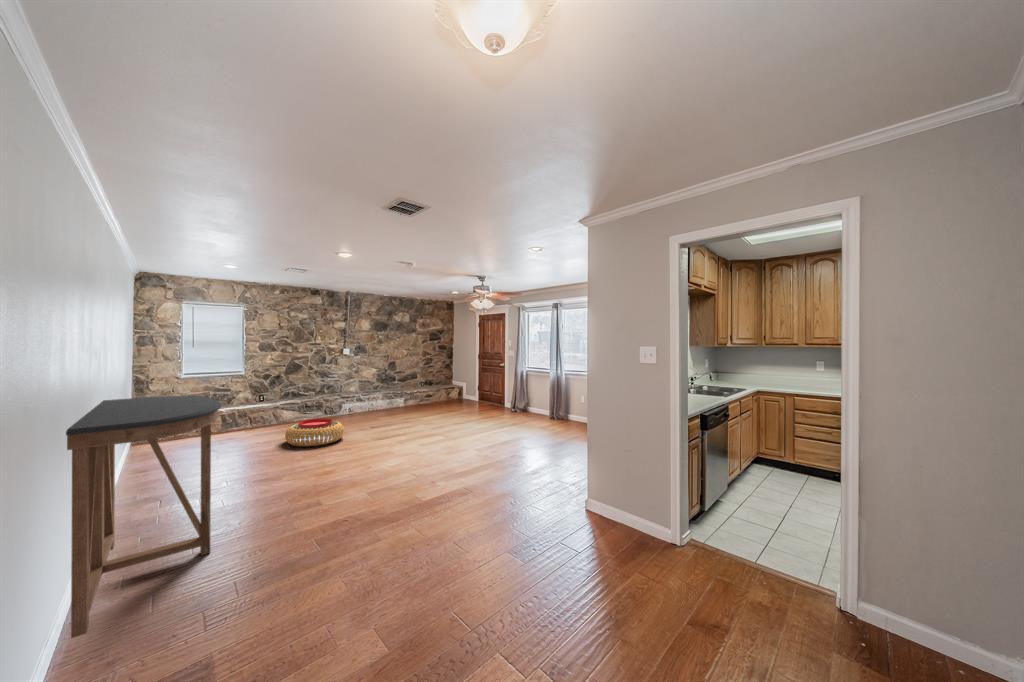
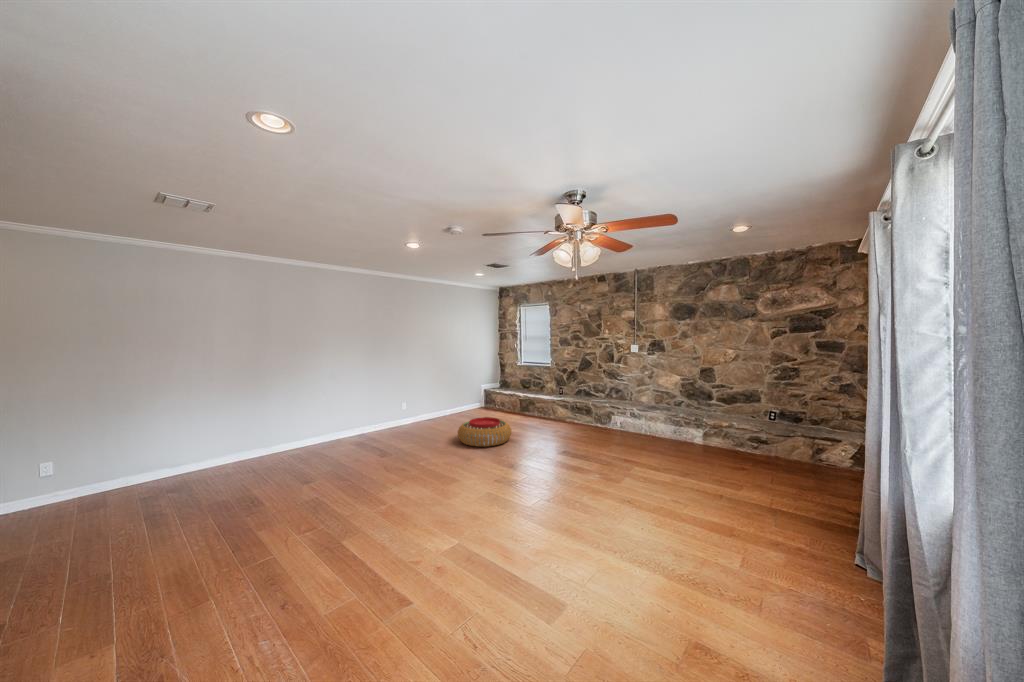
console table: present [66,396,222,638] -> none [158,372,284,470]

